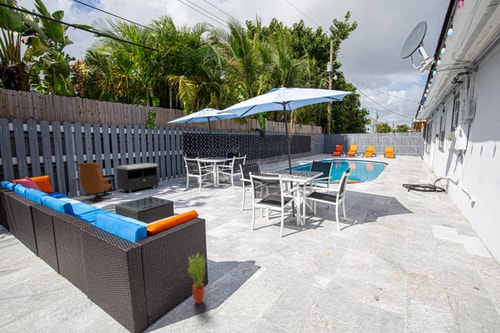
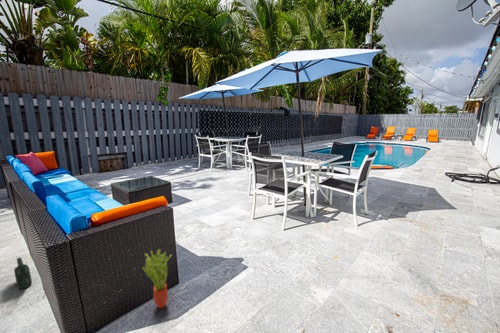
lounge chair: present [78,163,113,203] -> none [86,139,126,181]
storage bench: present [116,163,158,193] -> none [129,141,171,171]
watering can: none [56,273,73,301] -> present [14,258,32,289]

